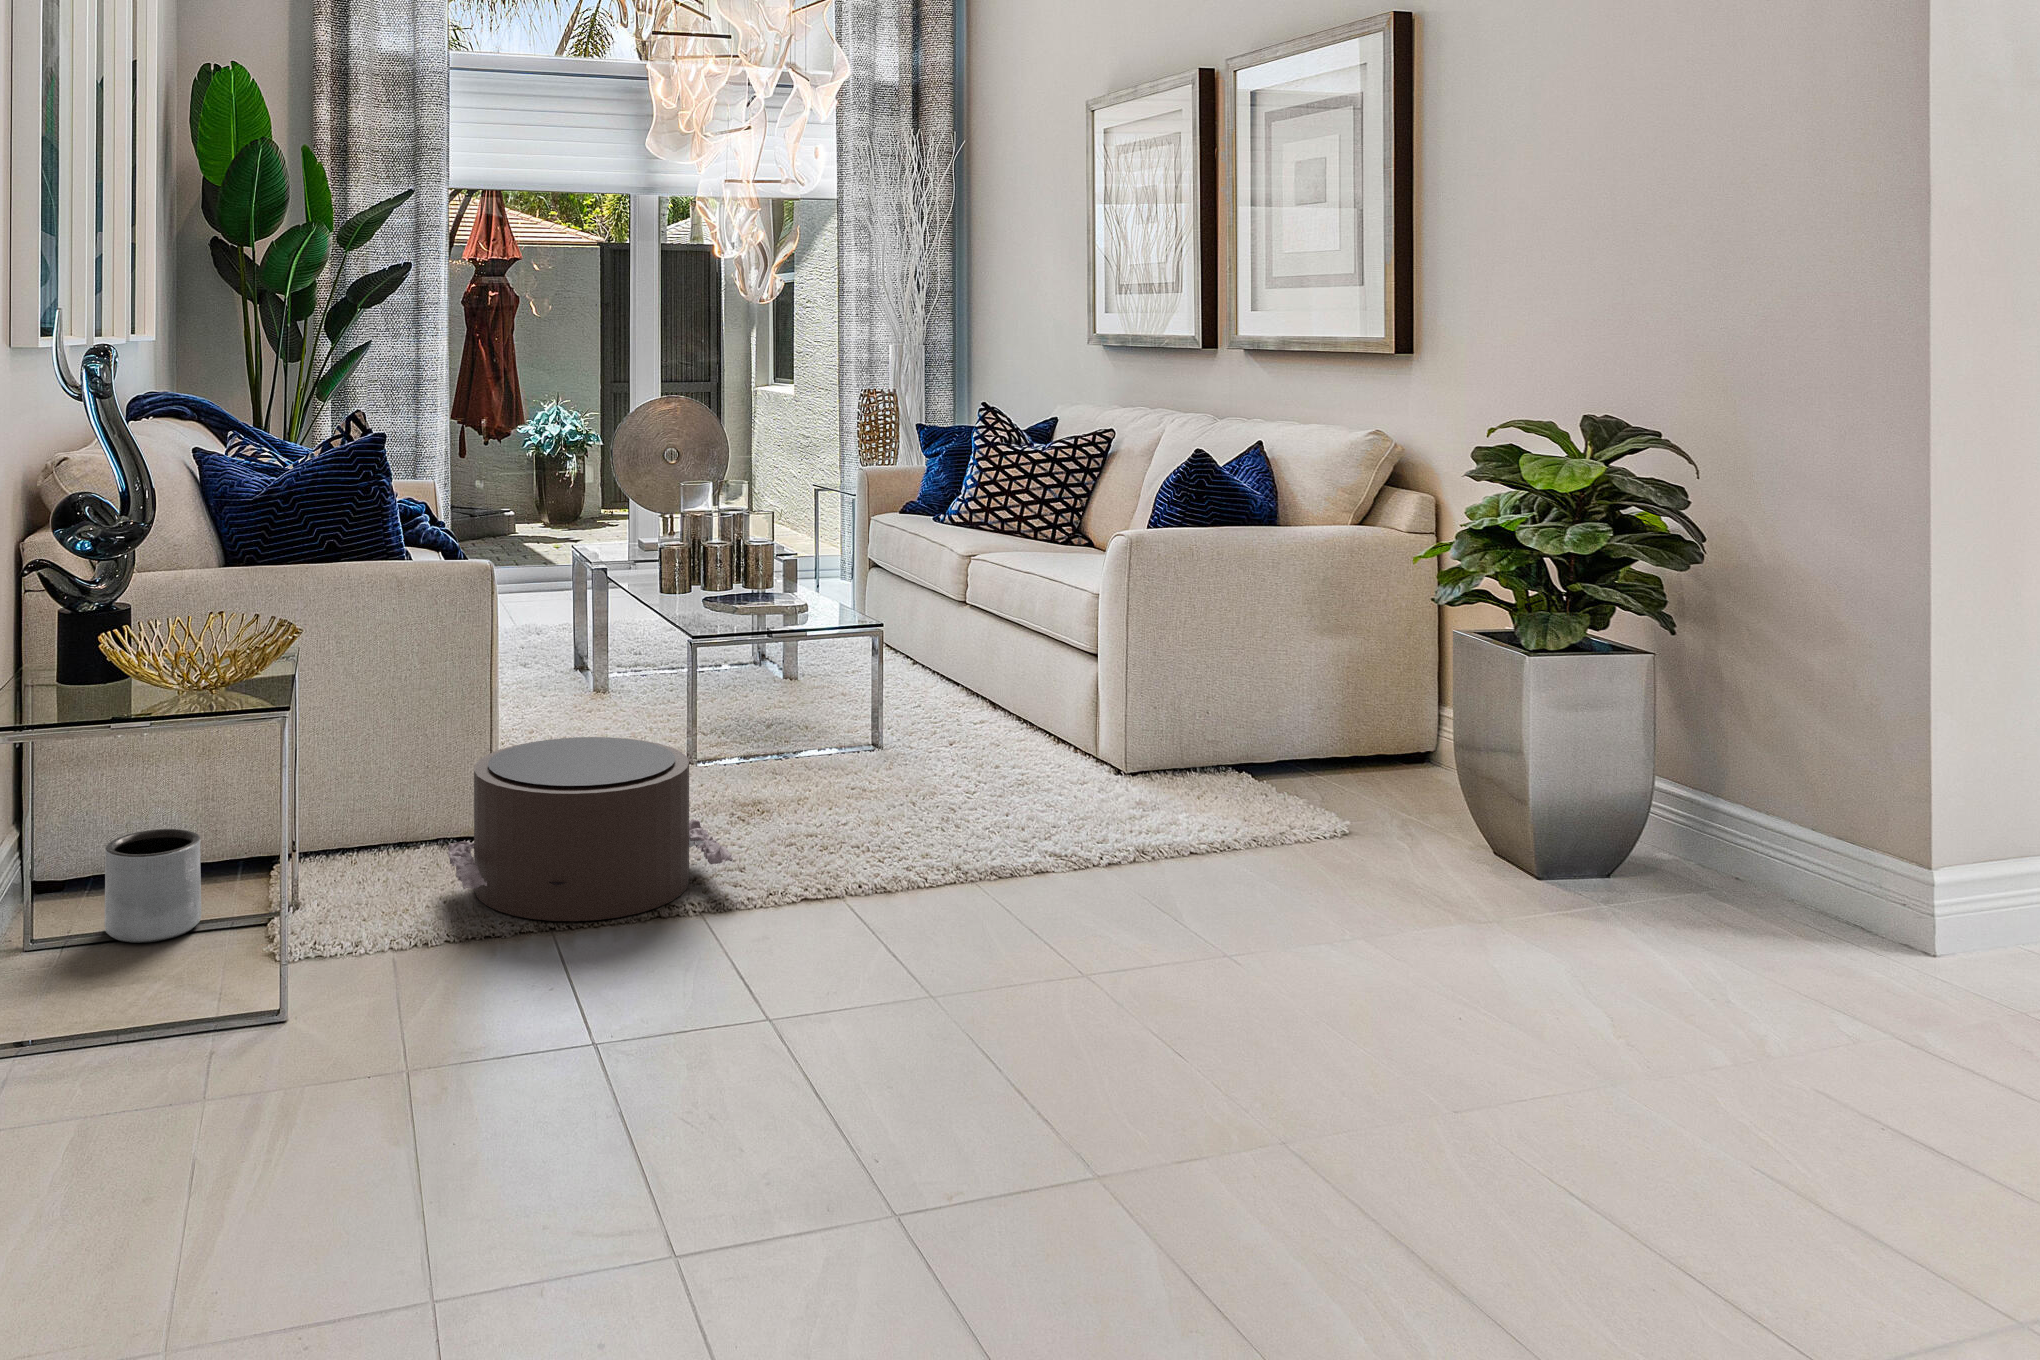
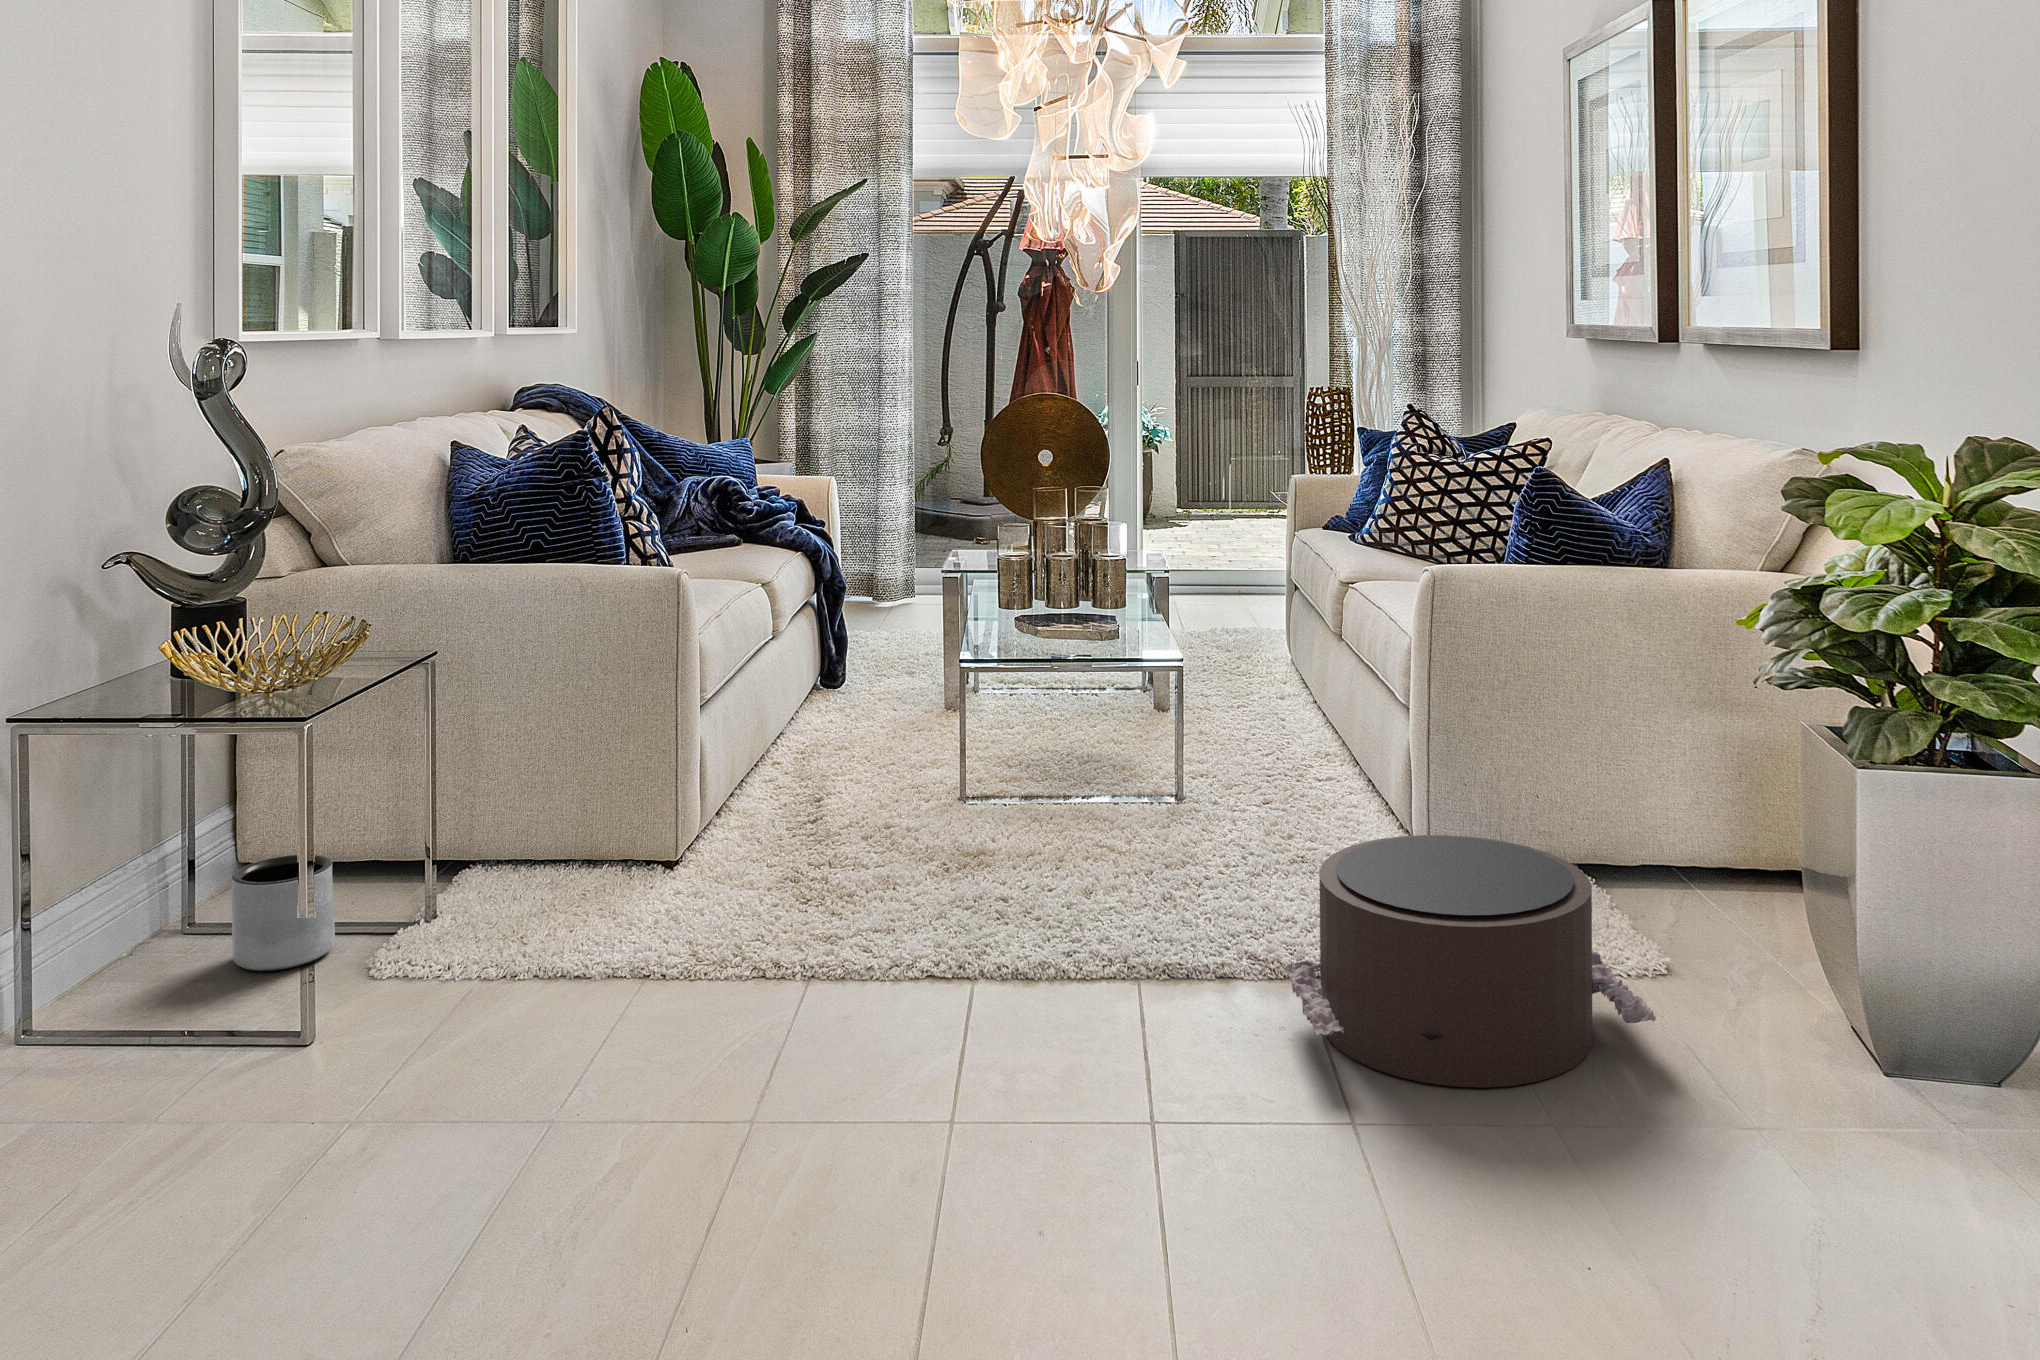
pouf: present [447,737,733,921] -> present [1287,835,1656,1088]

